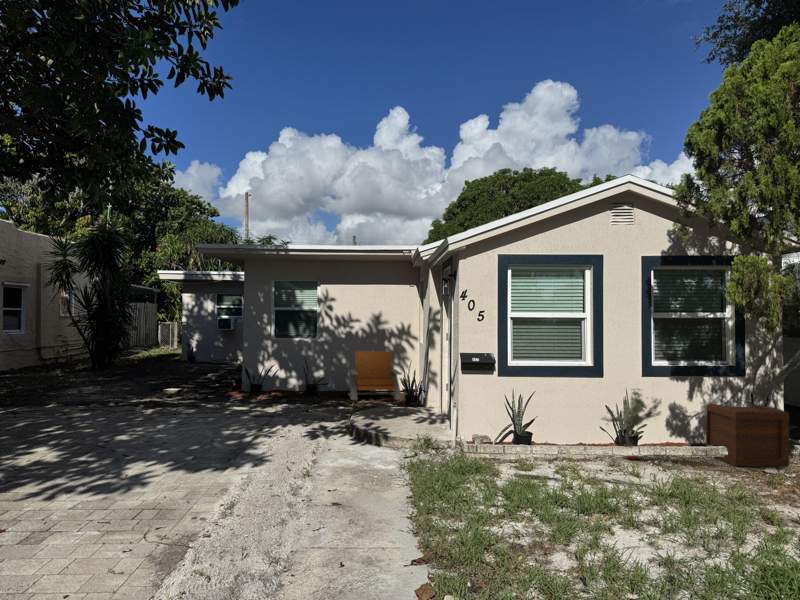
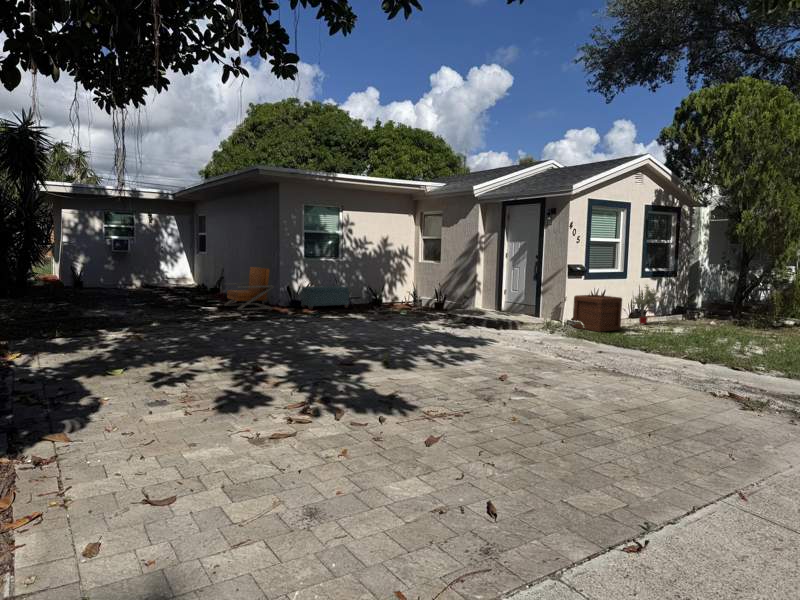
lounge chair: present [348,351,402,400] -> present [225,267,274,310]
bench: none [263,369,316,396] -> present [301,286,349,309]
wooden crate: present [706,404,789,467] -> present [572,295,622,332]

